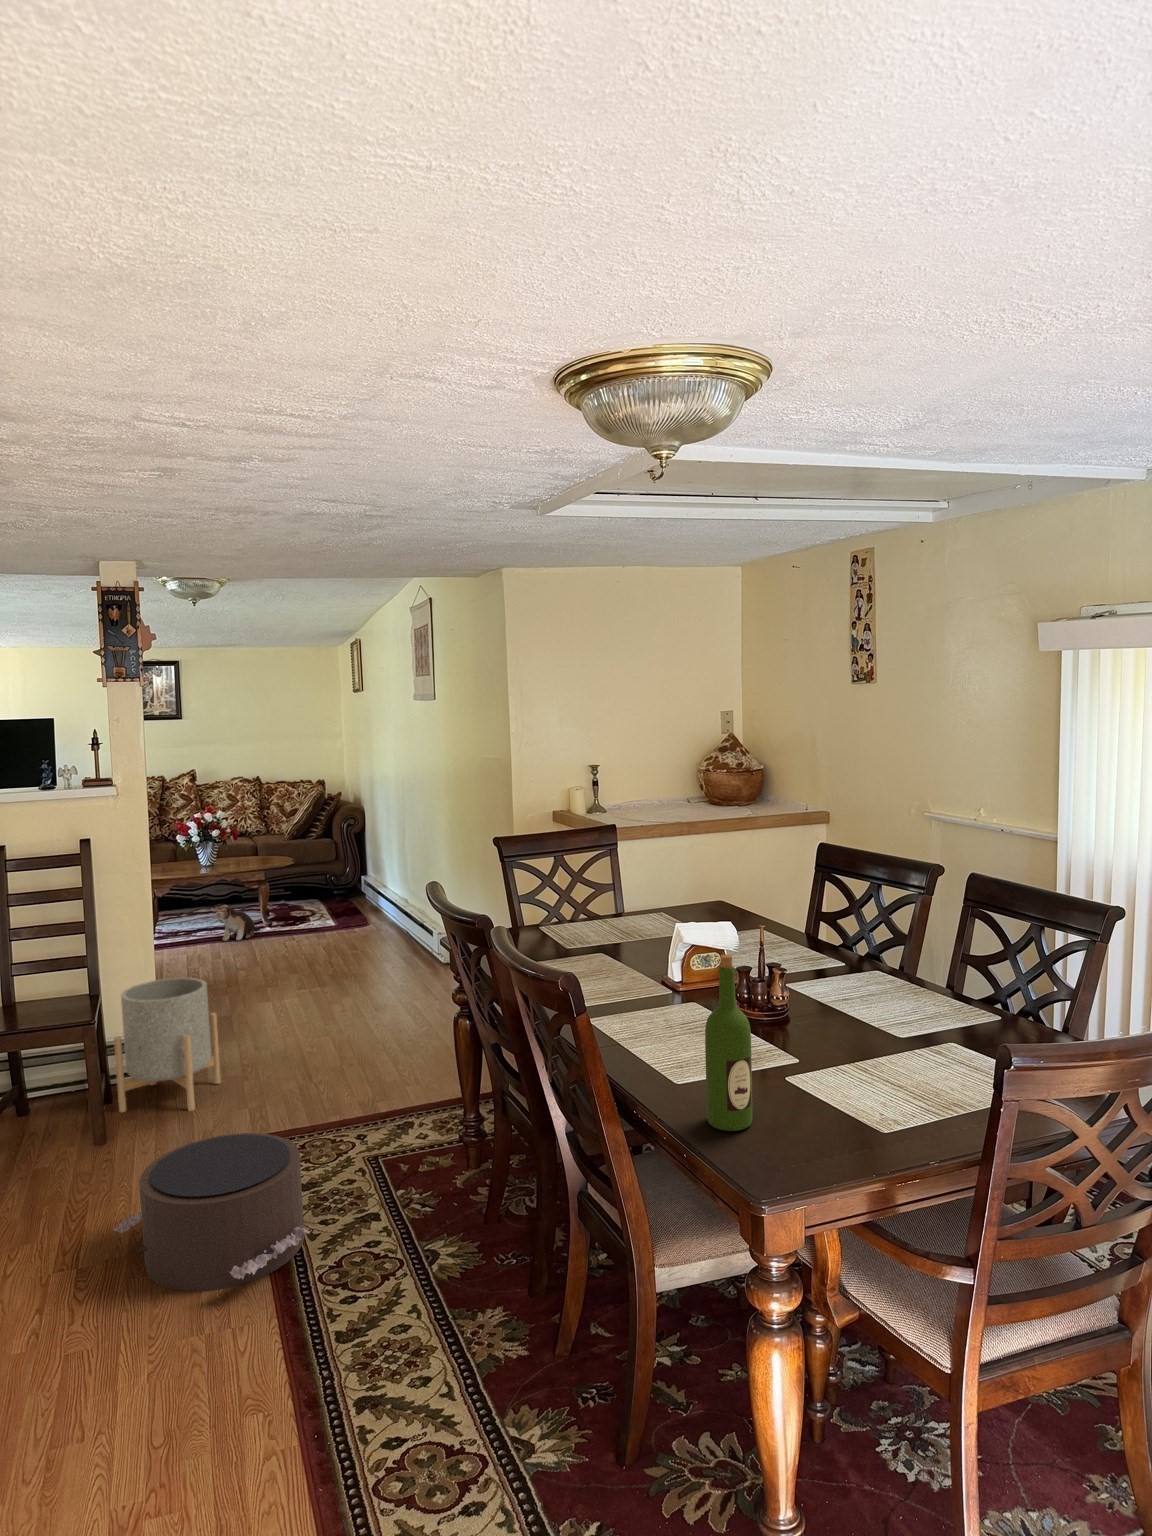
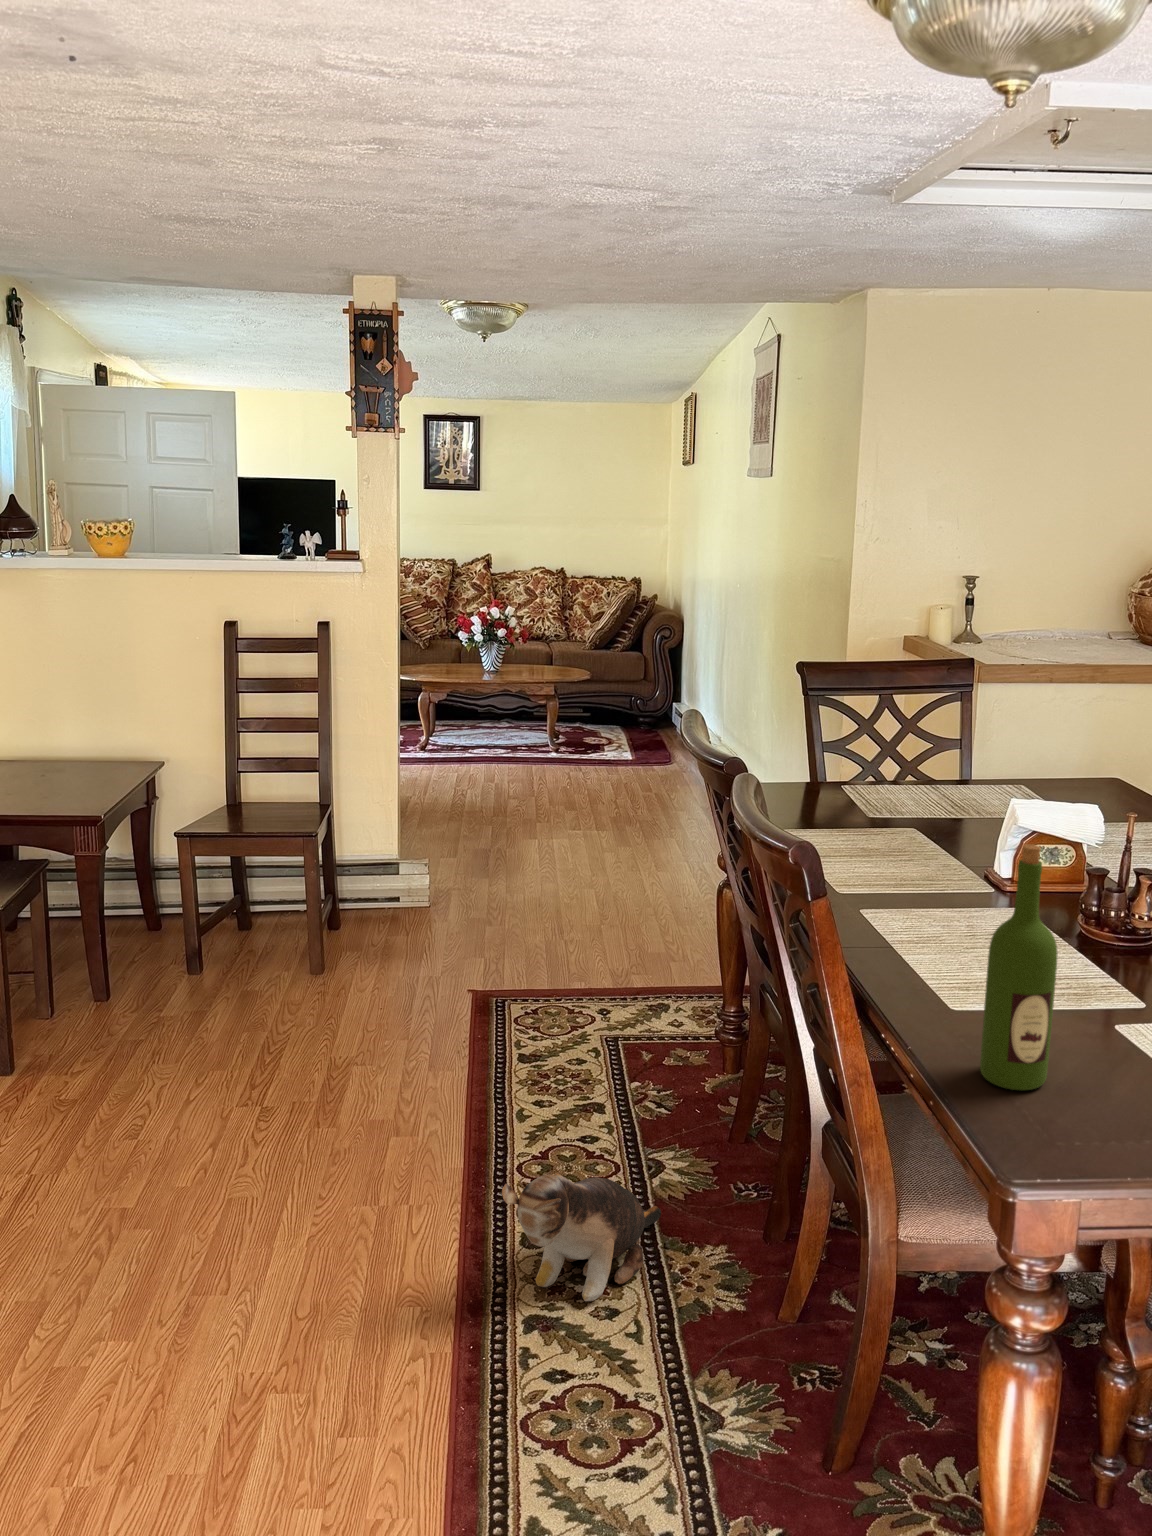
plush toy: present [211,905,260,941] -> present [502,1173,661,1301]
planter: present [114,978,221,1112] -> none [343,797,460,952]
pouf: present [113,1133,312,1291] -> none [306,985,517,1158]

